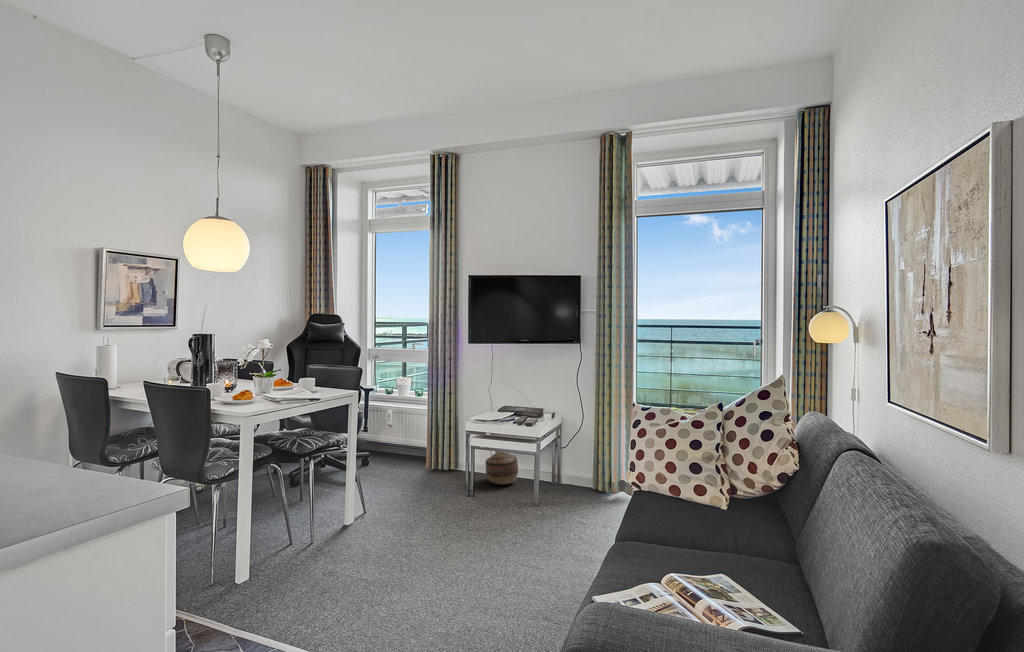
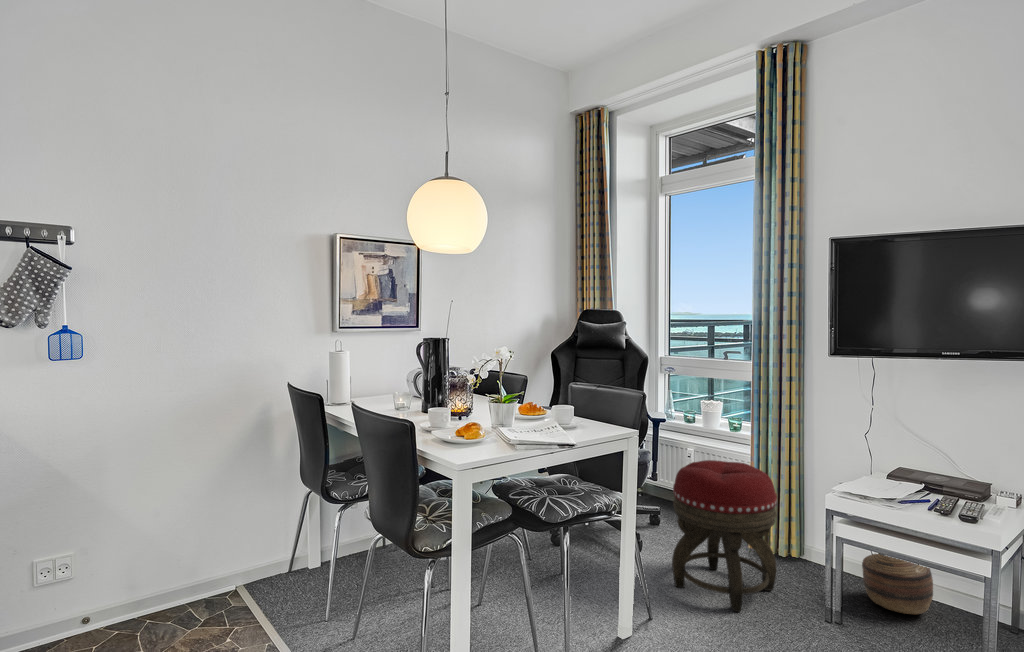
footstool: none [378,412,440,498] -> present [672,460,777,612]

